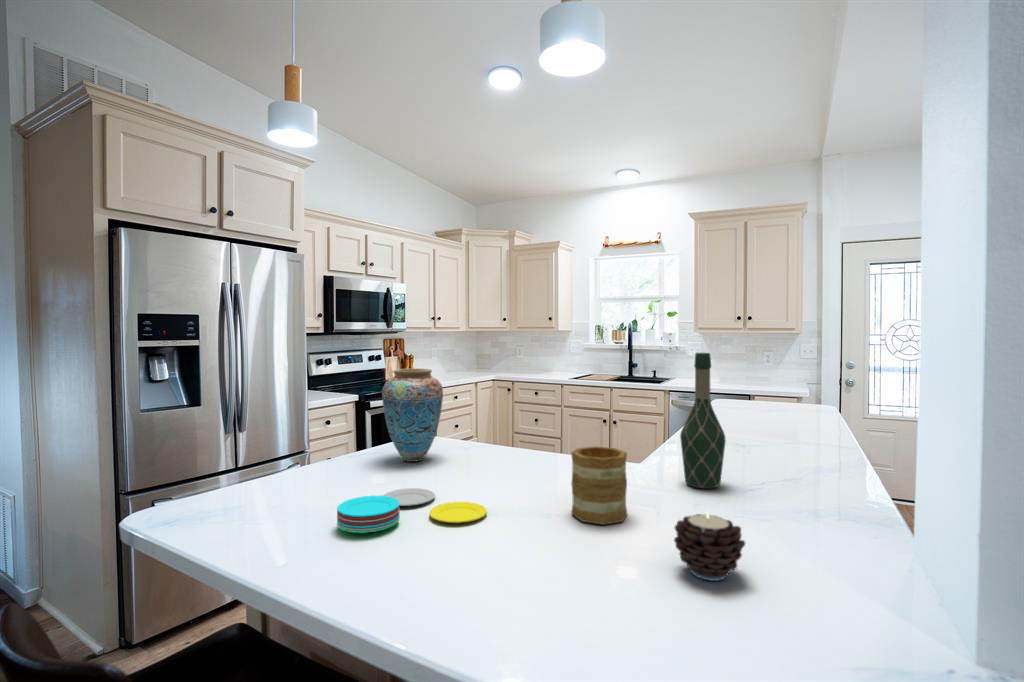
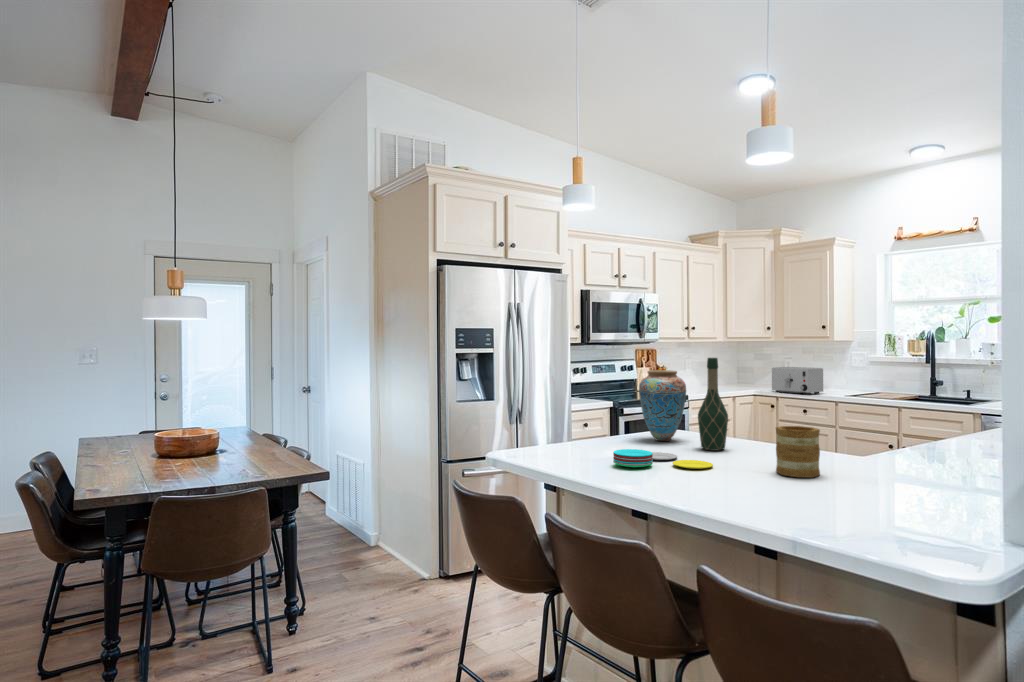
wine bottle: present [680,353,725,488] -> present [698,358,728,450]
toaster: none [509,354,550,378] -> present [772,367,823,395]
candle: present [674,514,745,581] -> none [831,457,880,502]

